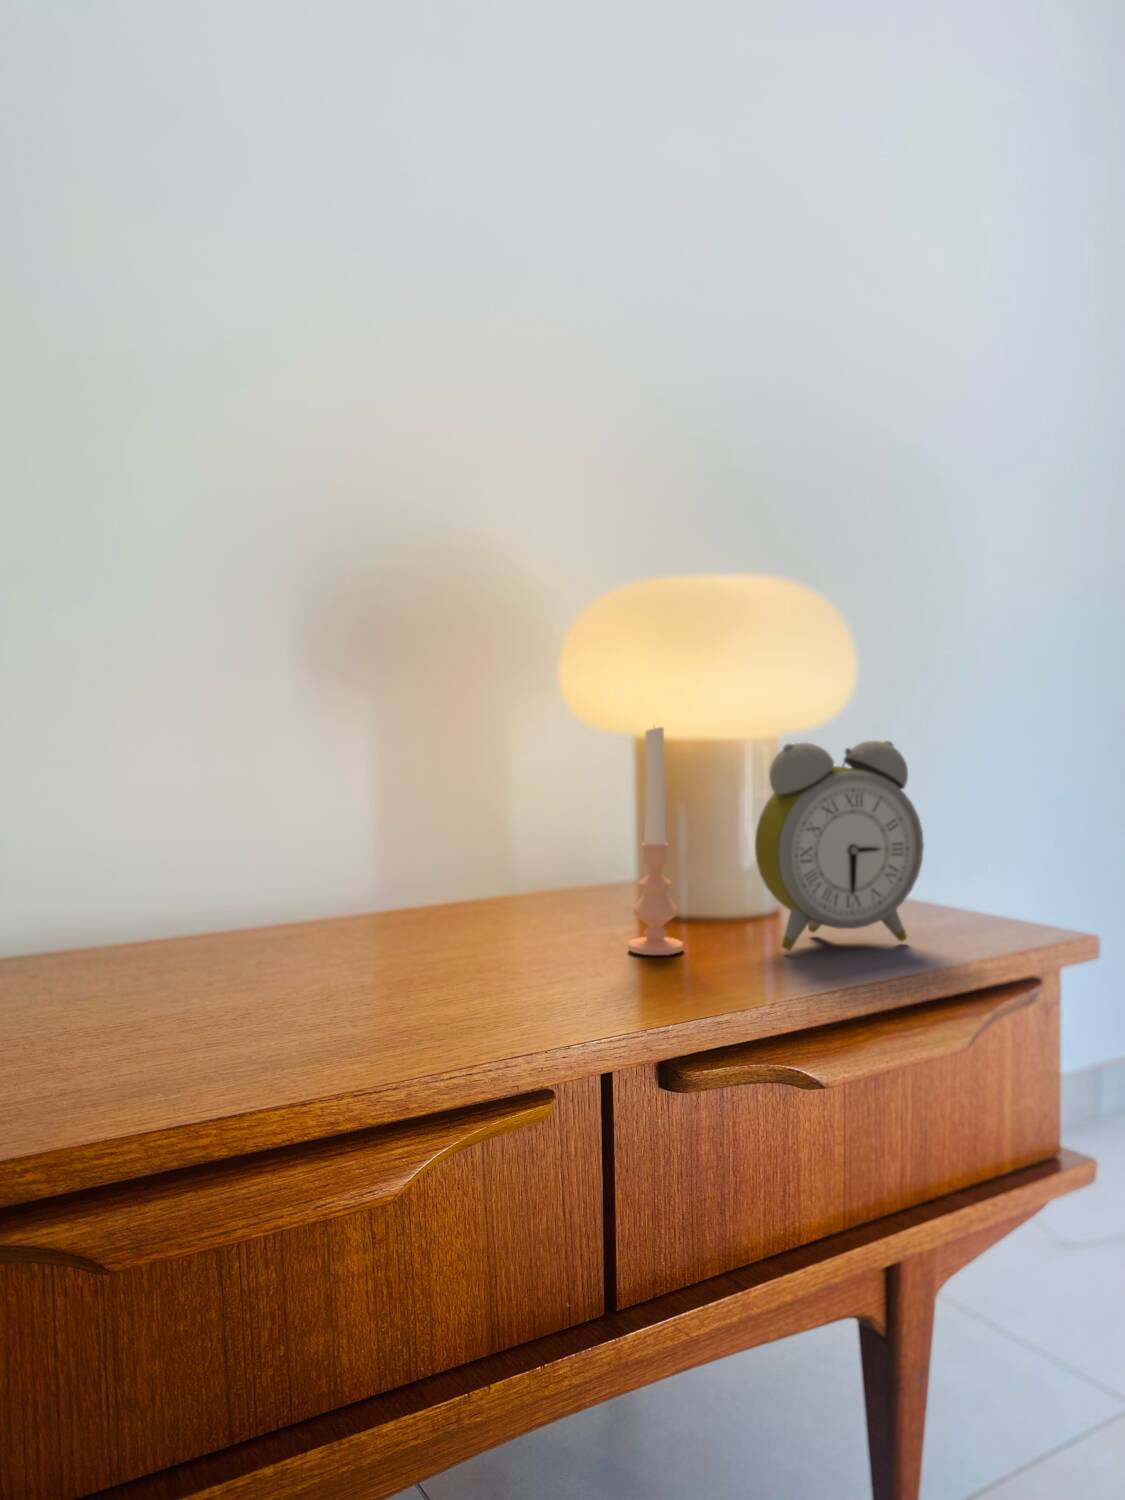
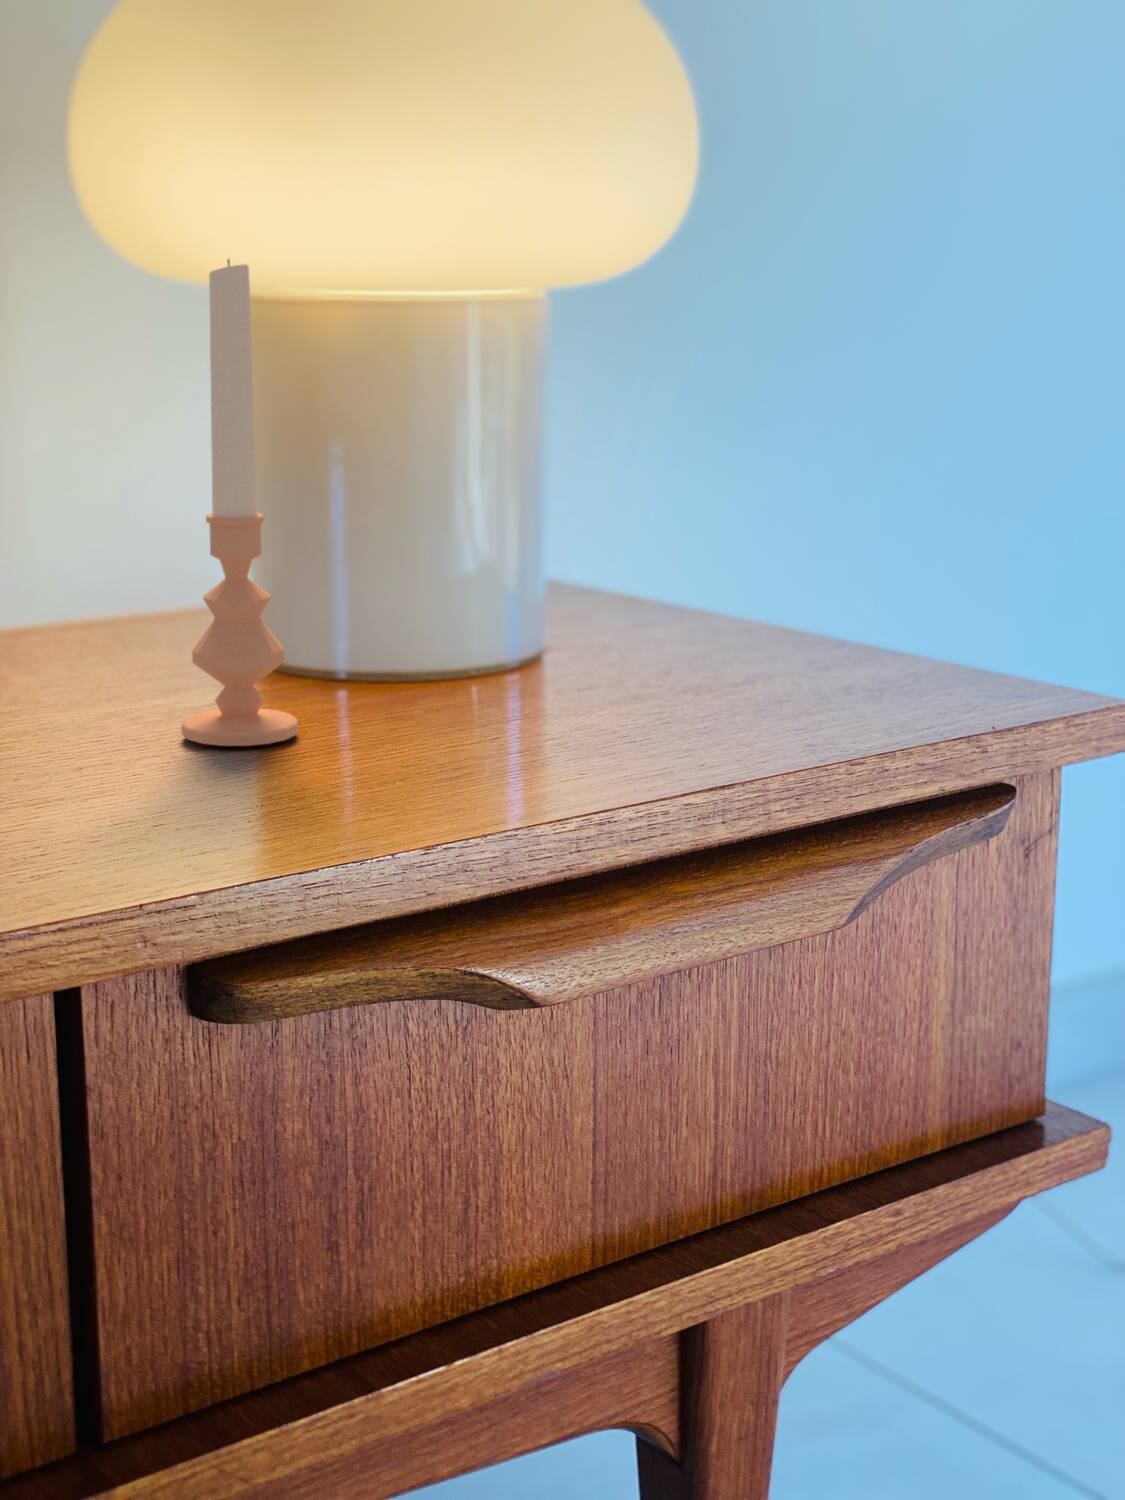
alarm clock: present [755,741,924,950] -> none [448,301,791,735]

